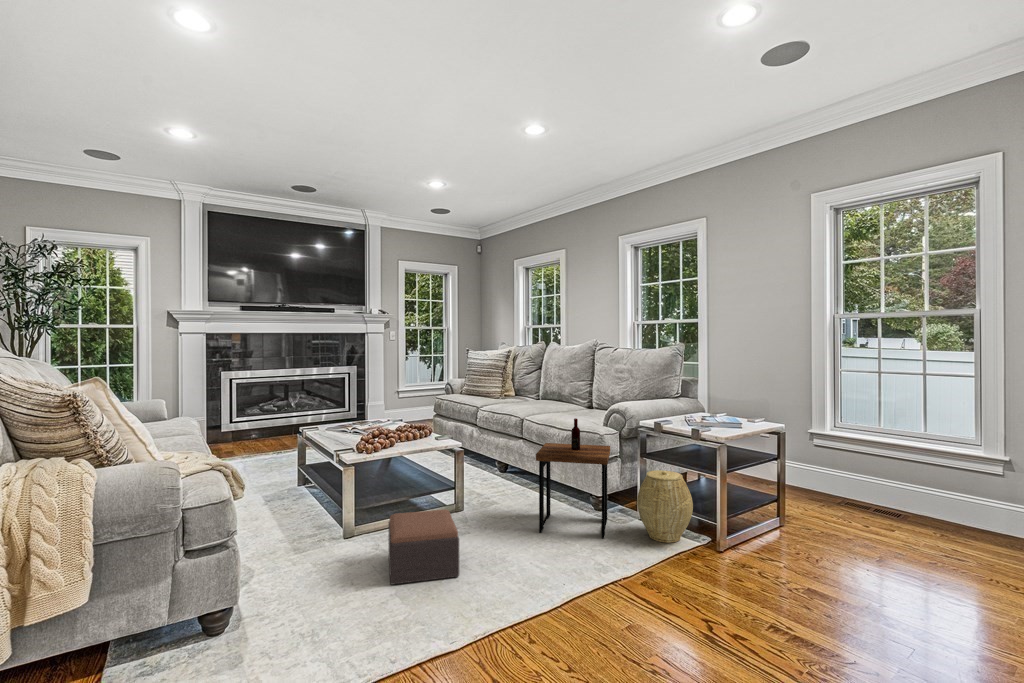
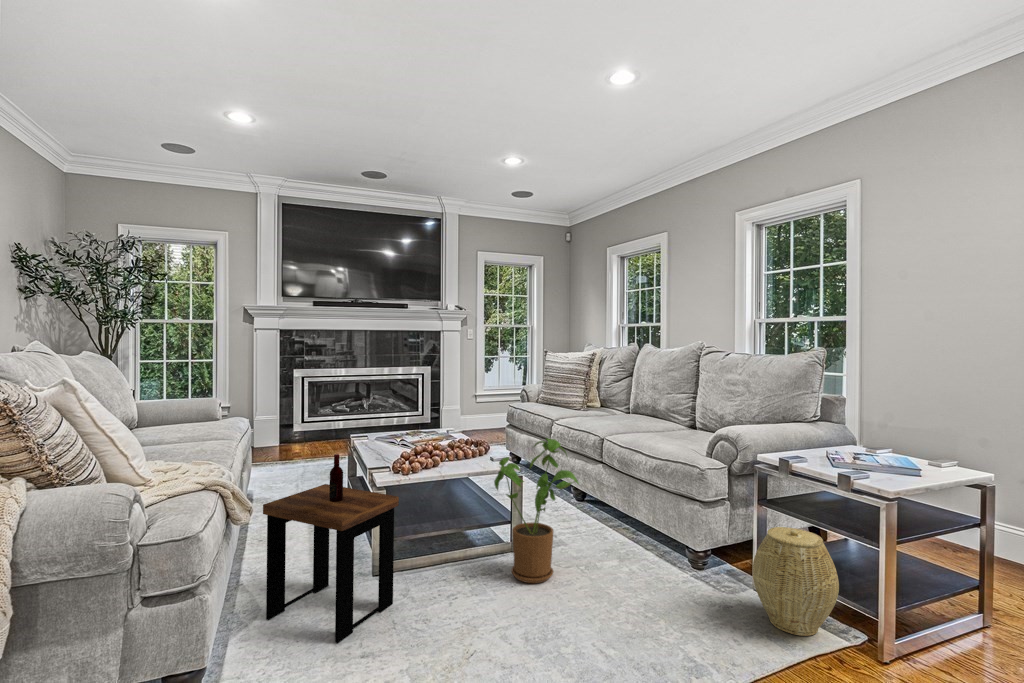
house plant: none [444,417,513,530] -> present [494,439,579,583]
side table: present [536,418,610,539] -> present [263,454,399,643]
footstool: present [388,510,459,584] -> none [402,559,494,660]

